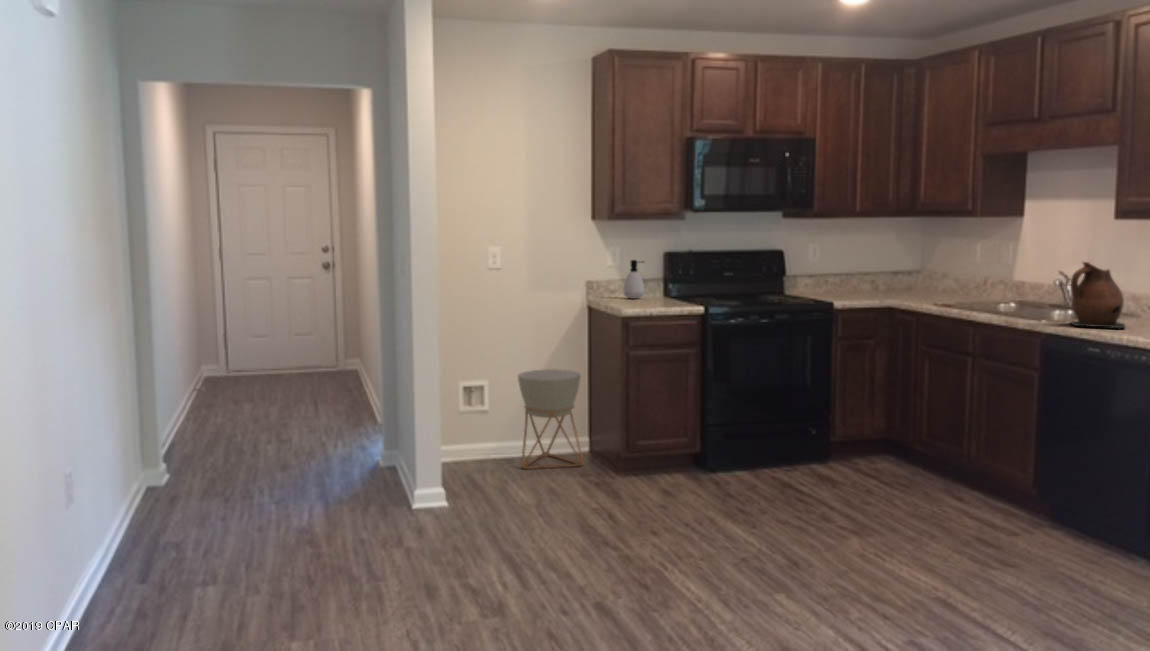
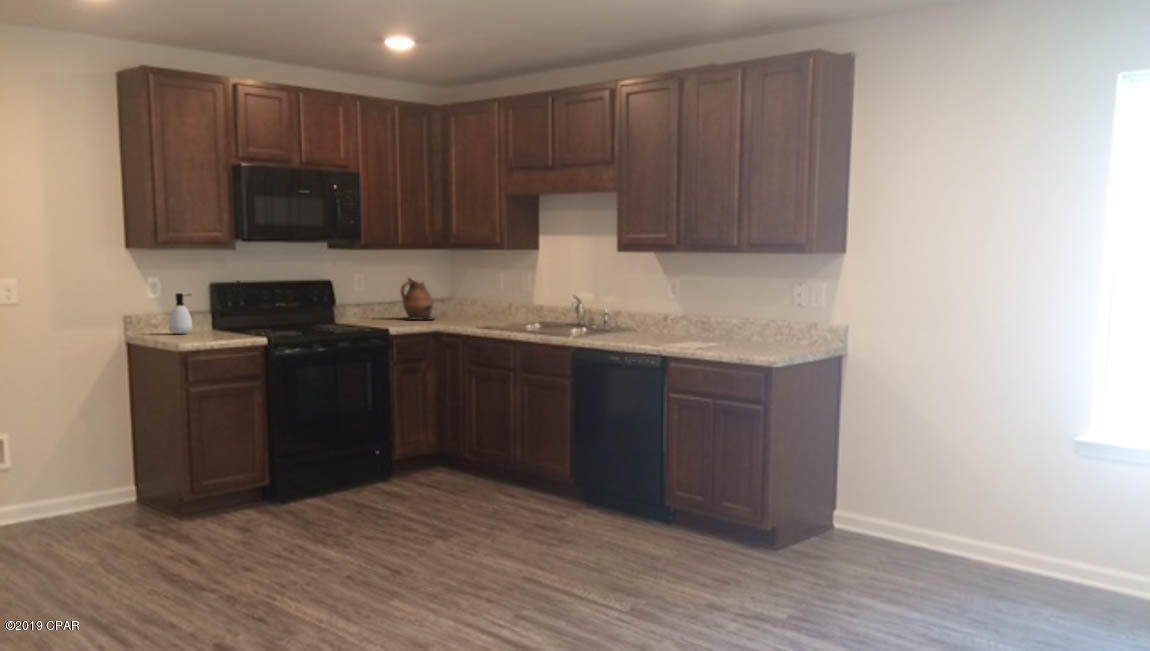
ceramic pitcher: present [1071,262,1125,328] -> present [400,278,435,319]
planter: present [518,369,584,469] -> none [43,416,132,533]

